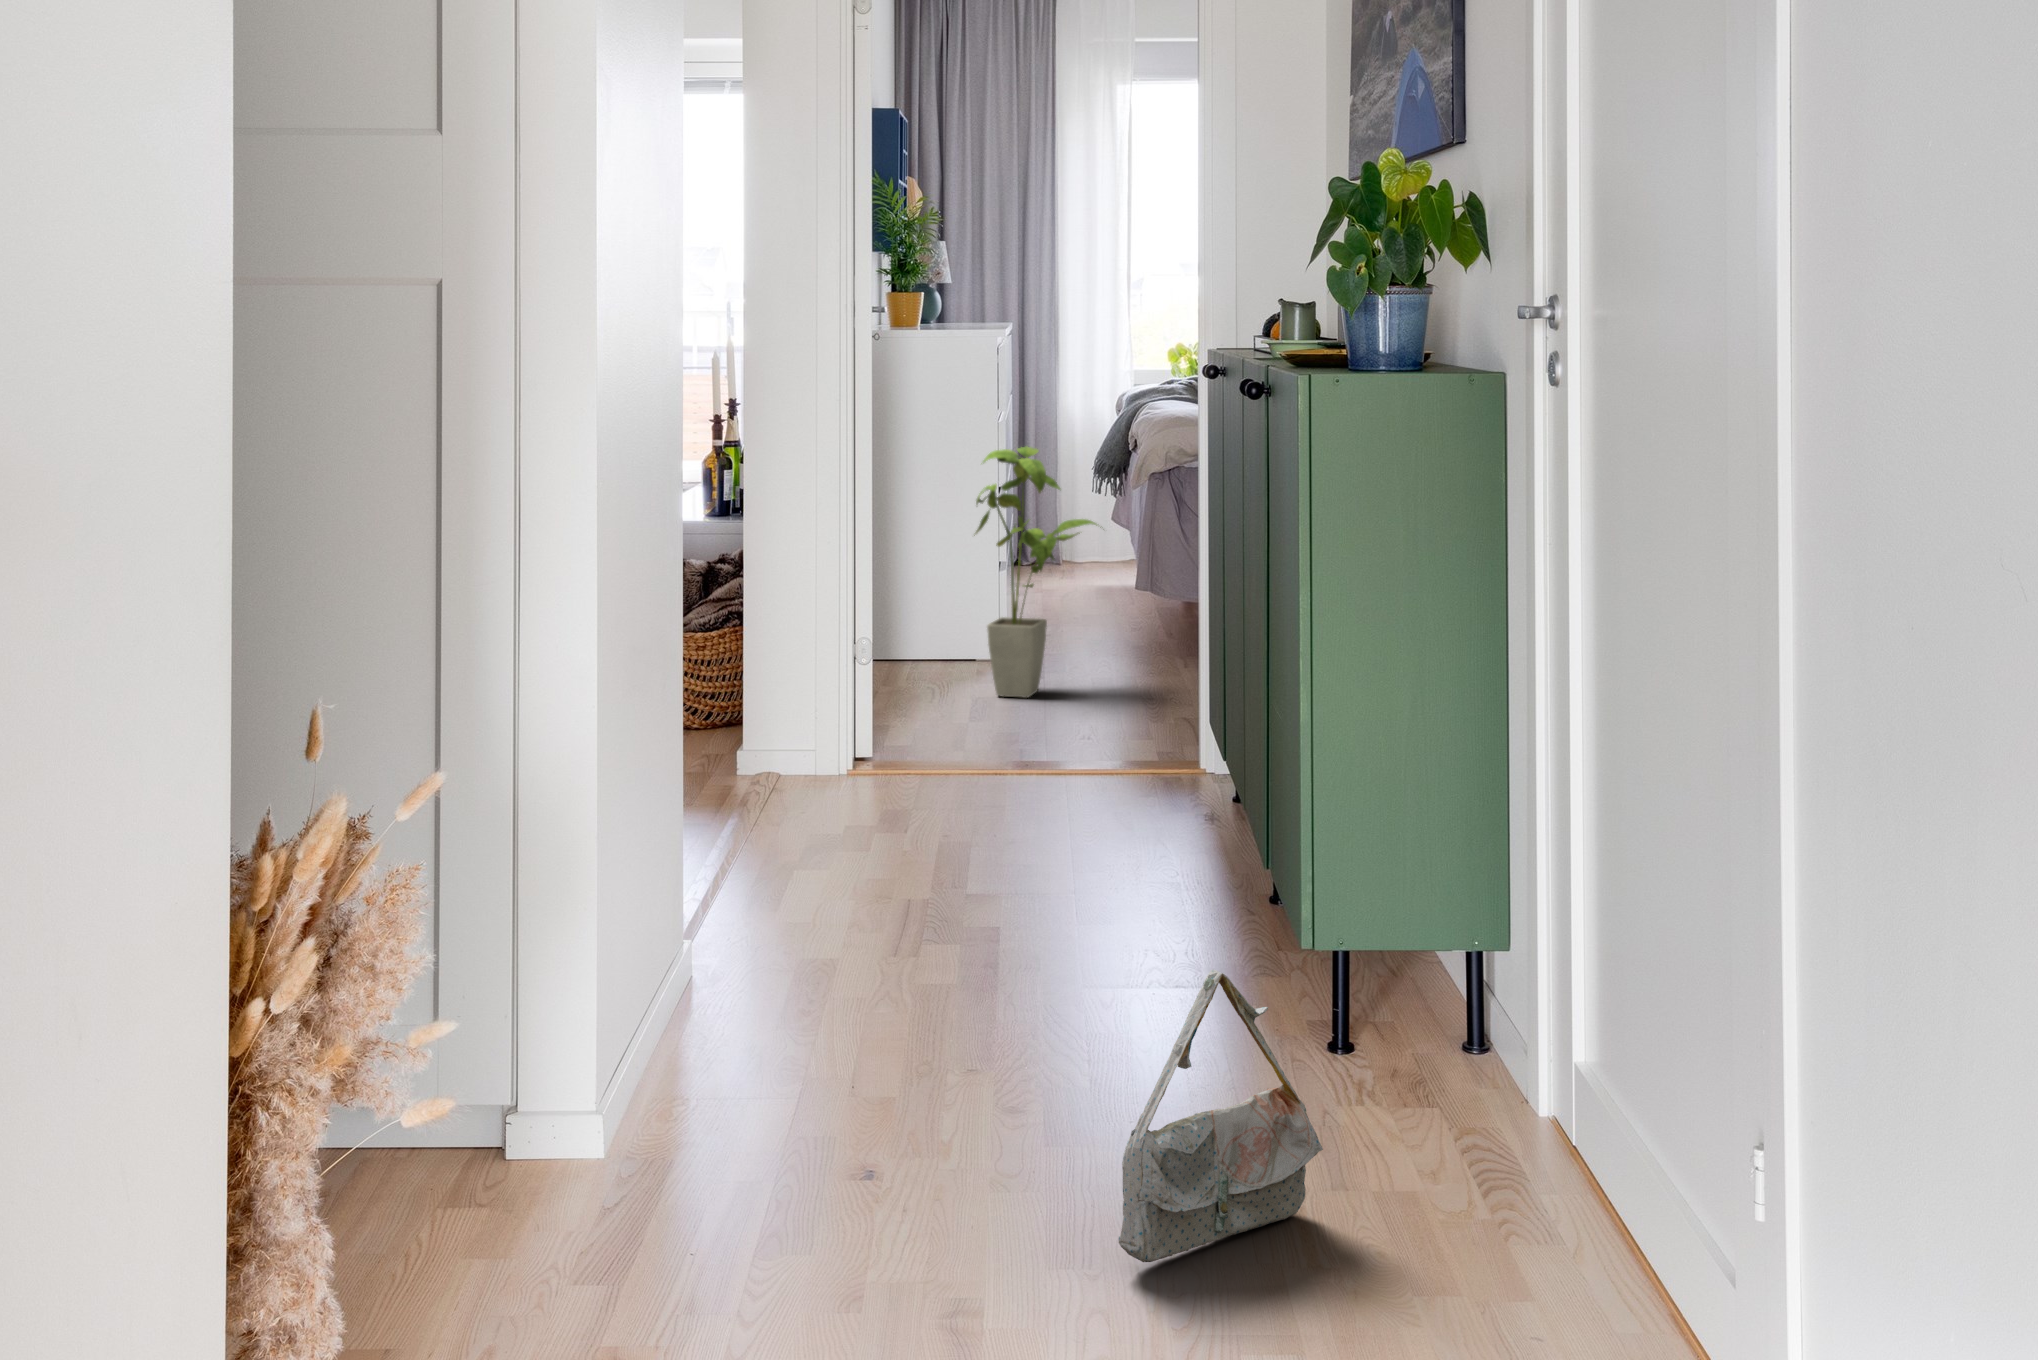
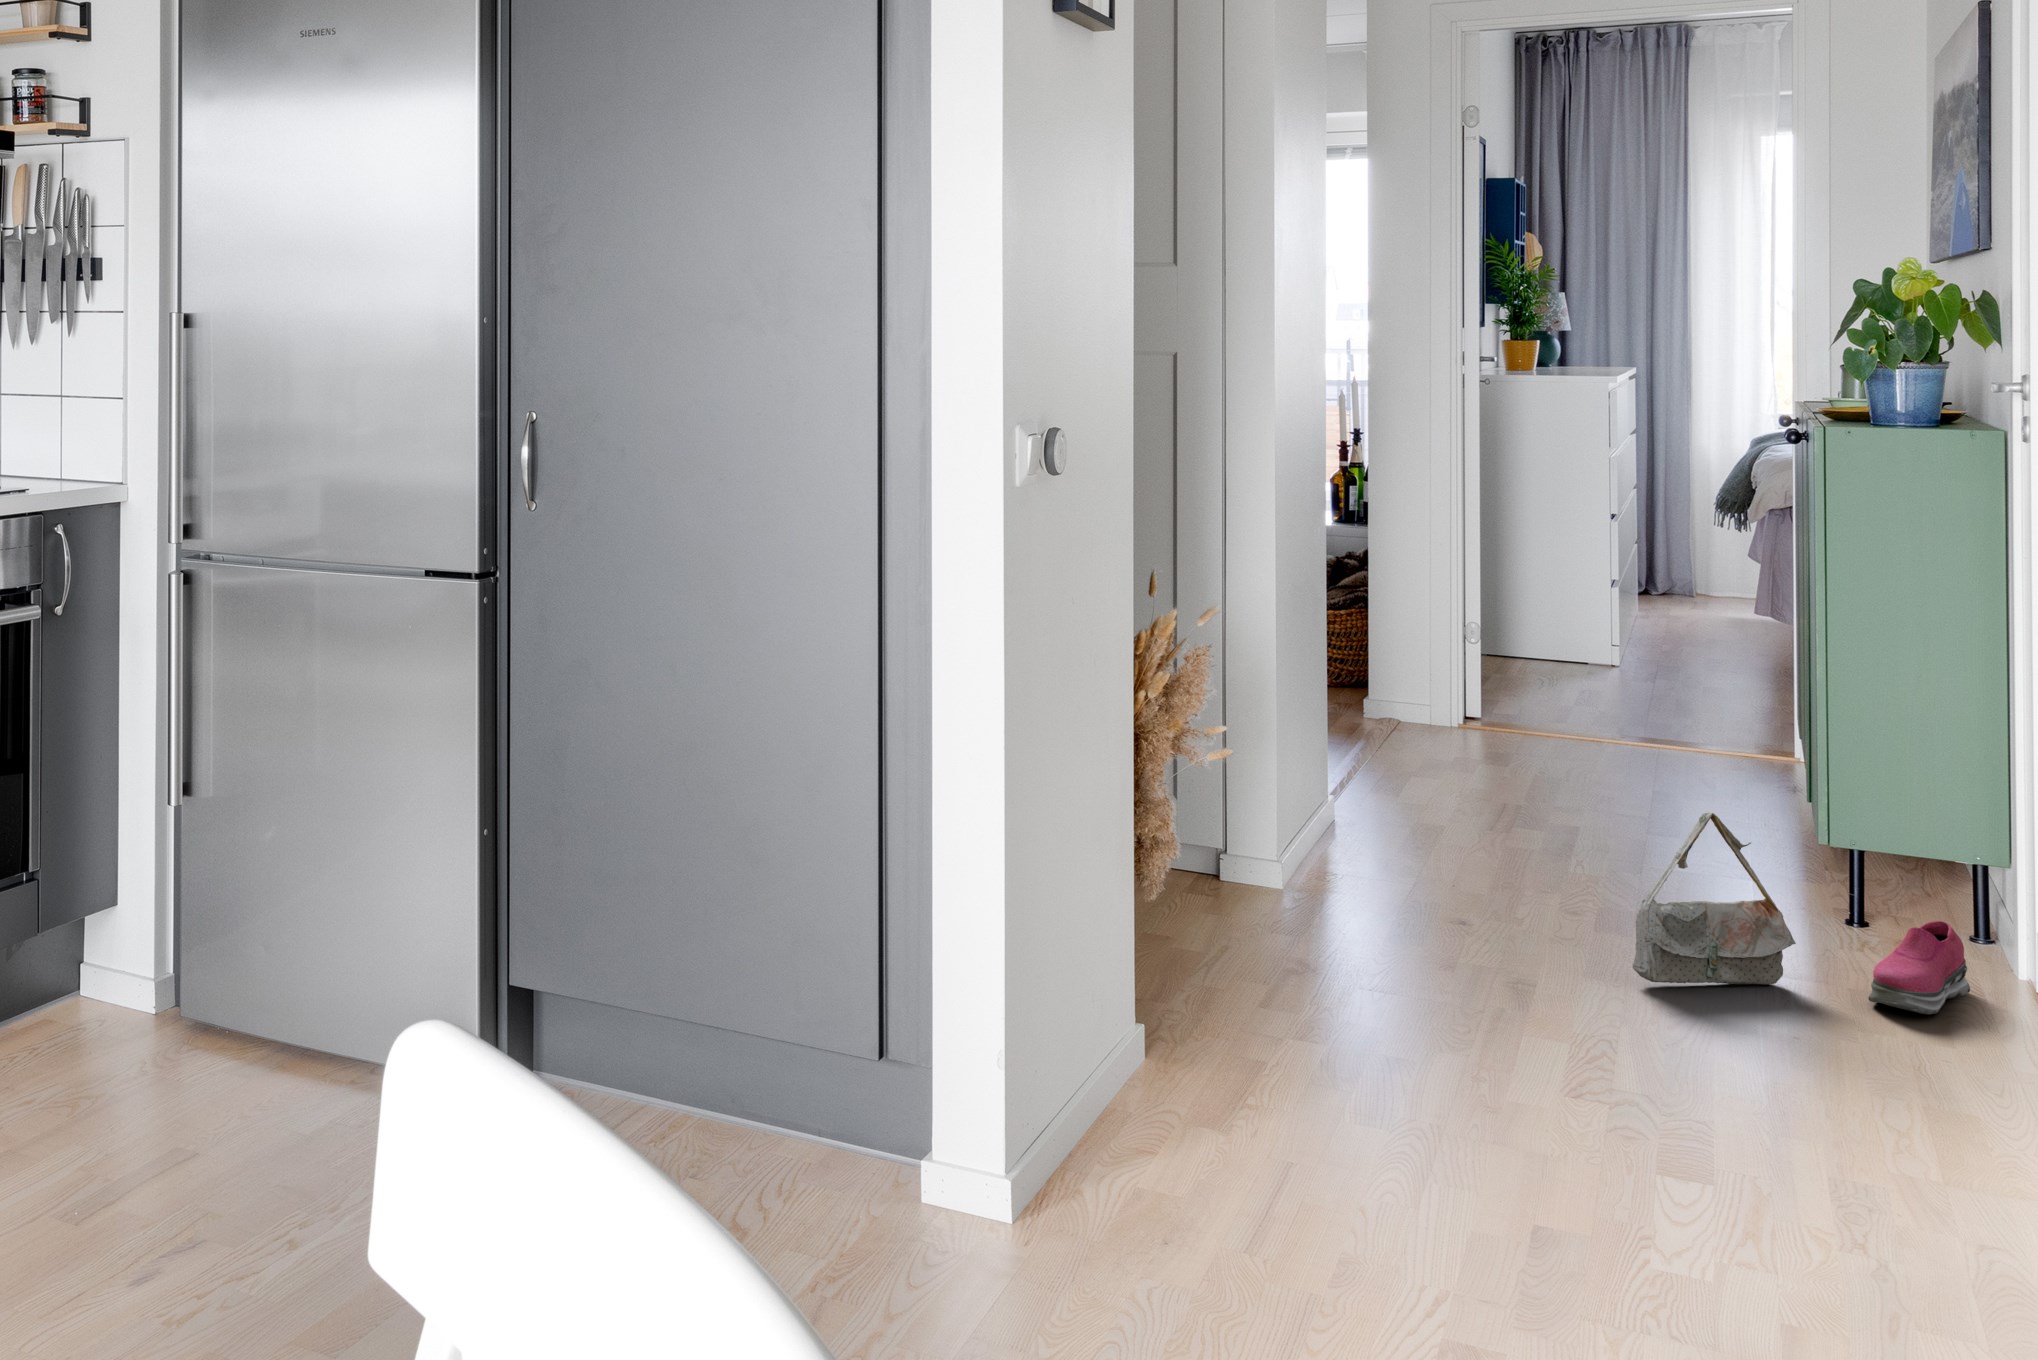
house plant: present [974,446,1097,698] -> none [1580,478,1714,692]
shoe: none [1415,1069,1515,1234] -> present [1868,921,1970,1014]

